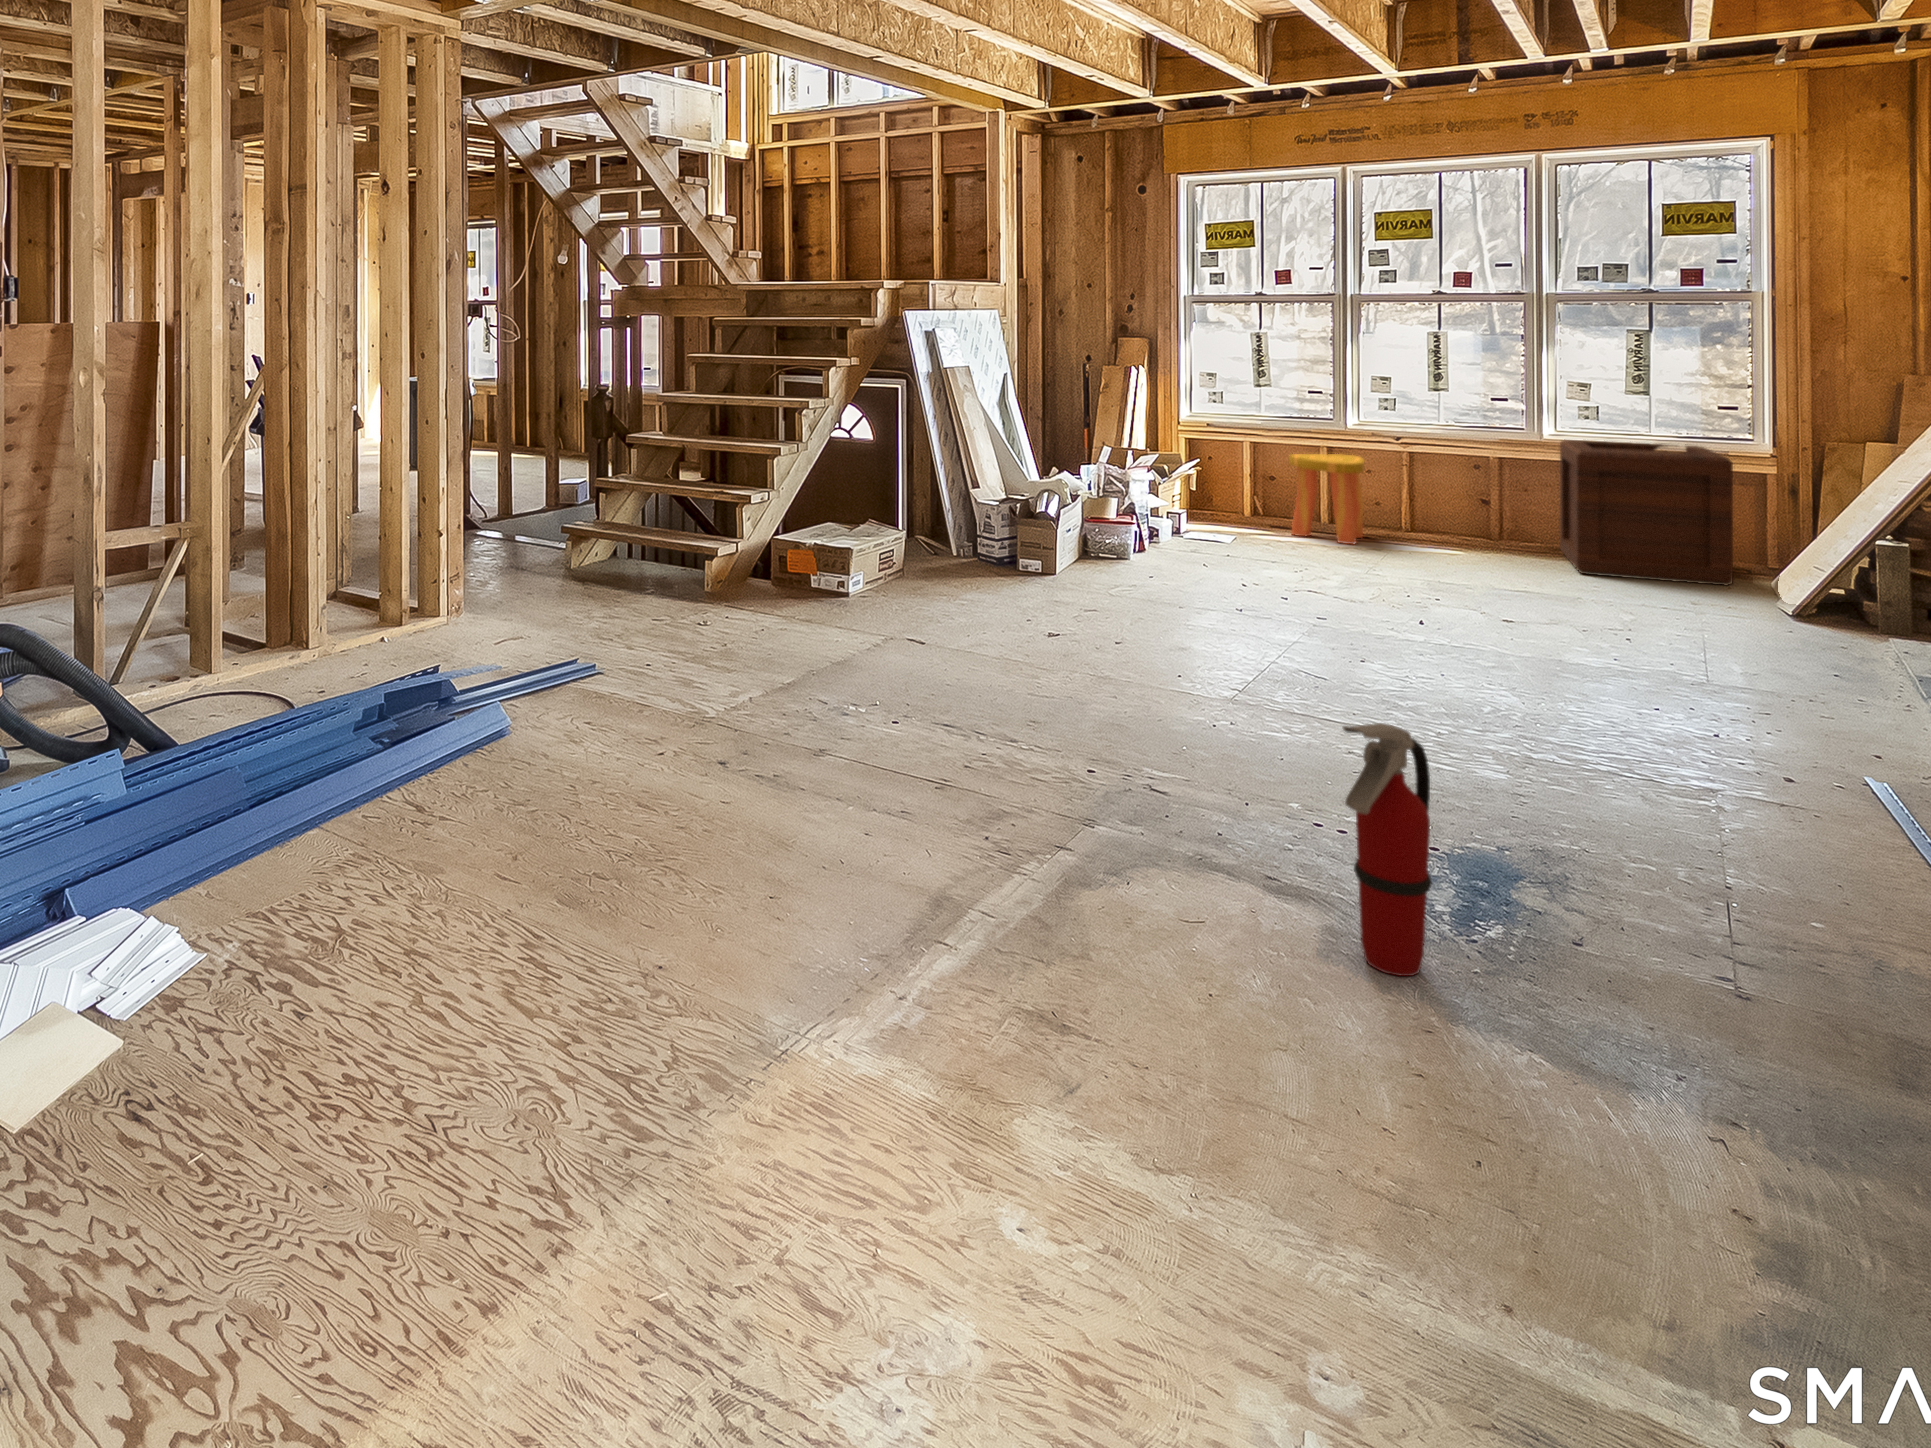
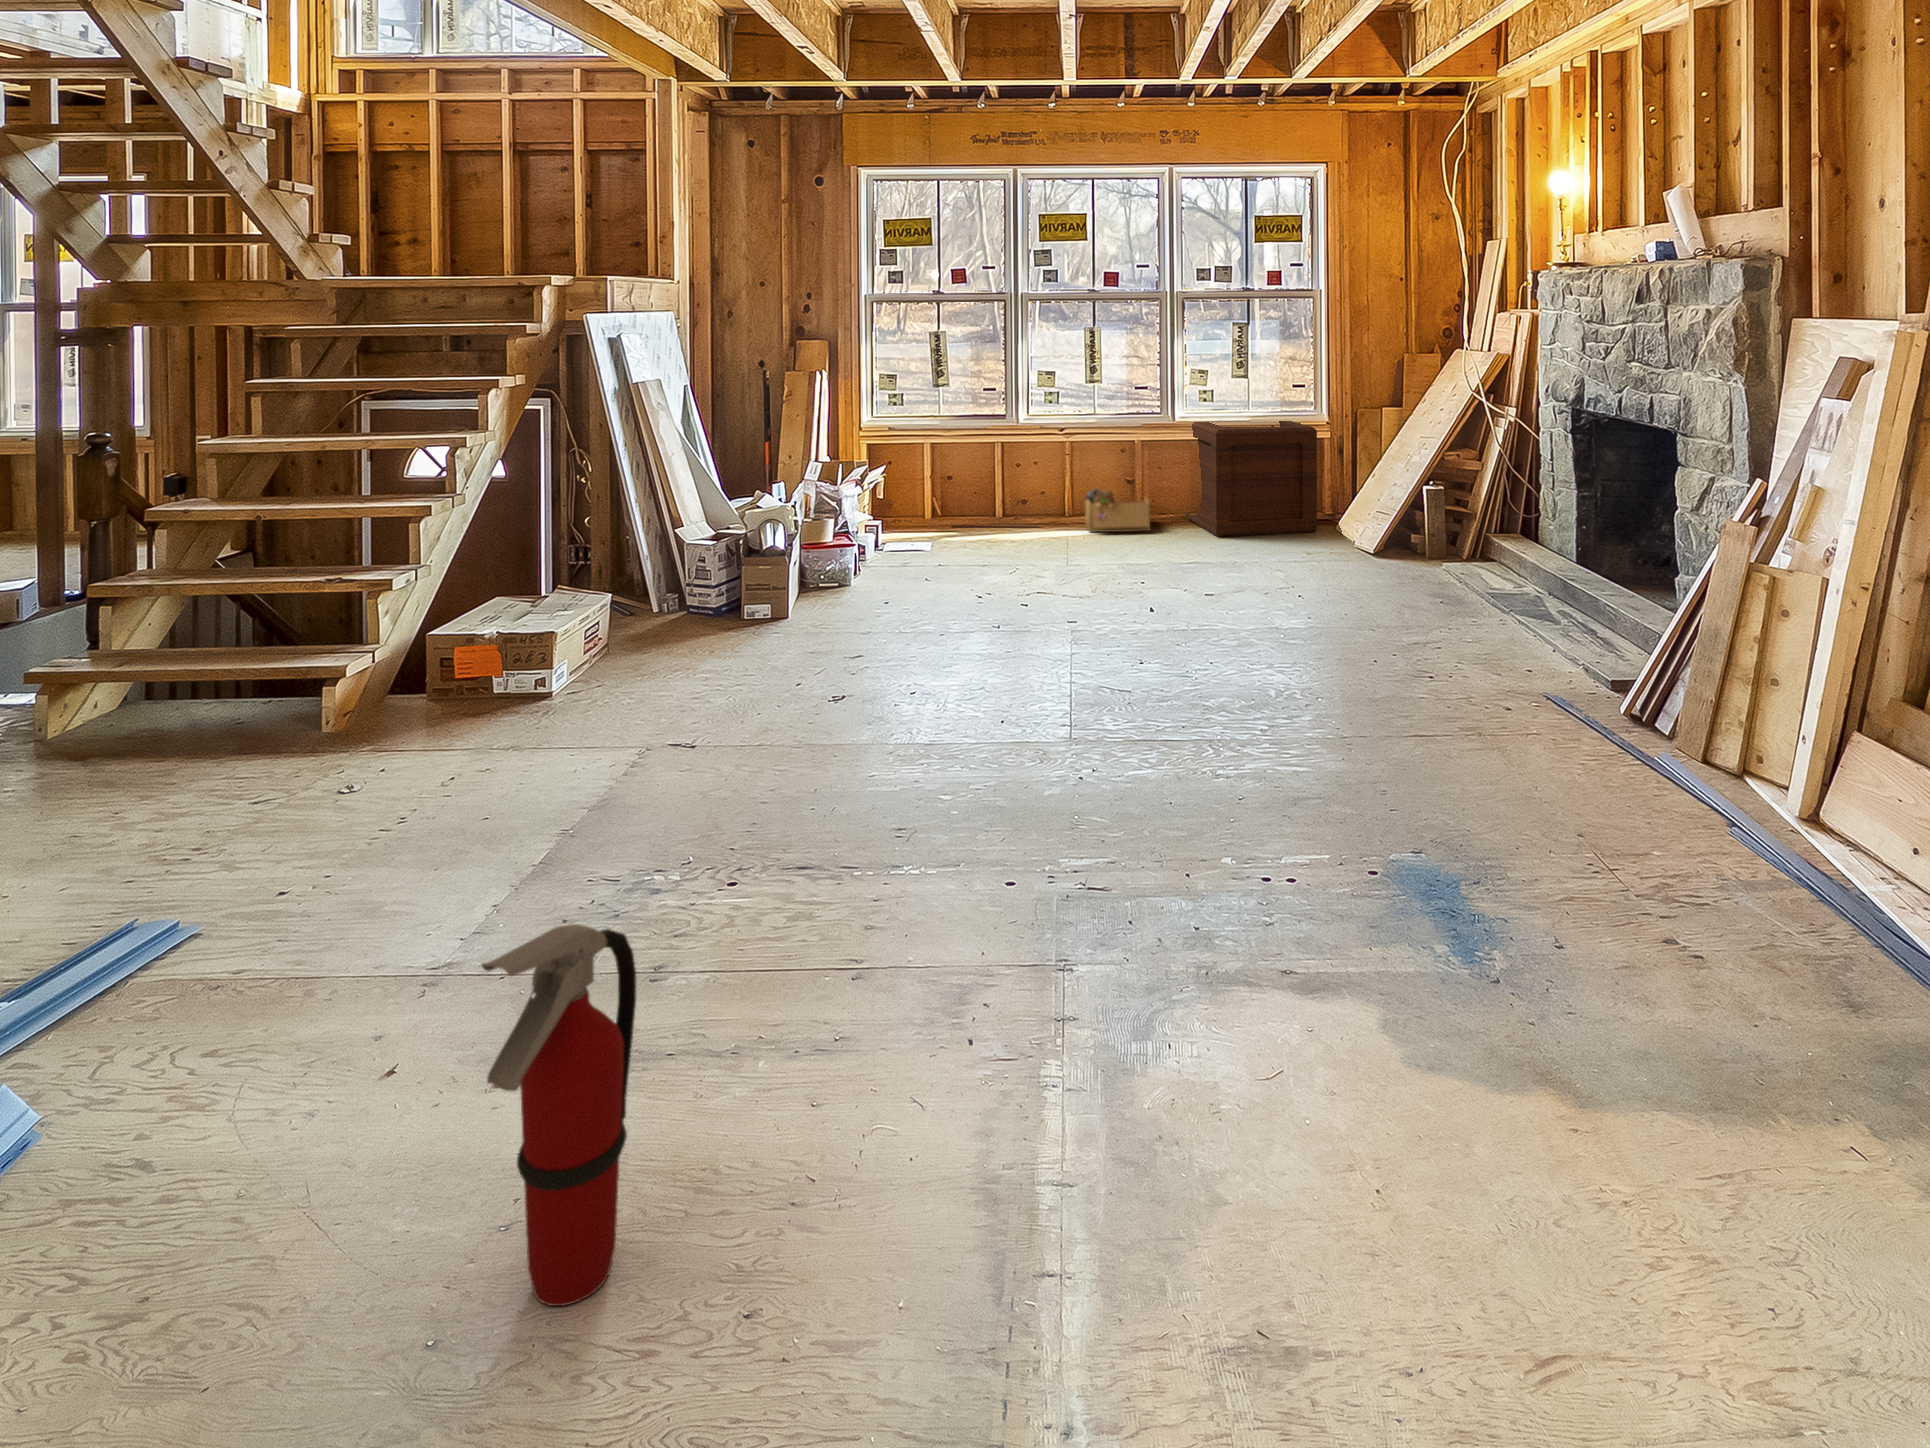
stool: present [1289,454,1364,544] -> none [971,447,1040,534]
cardboard box: none [1420,505,1501,558] -> present [1085,489,1150,532]
fire extinguisher: present [1343,723,1432,976] -> present [481,924,636,1306]

